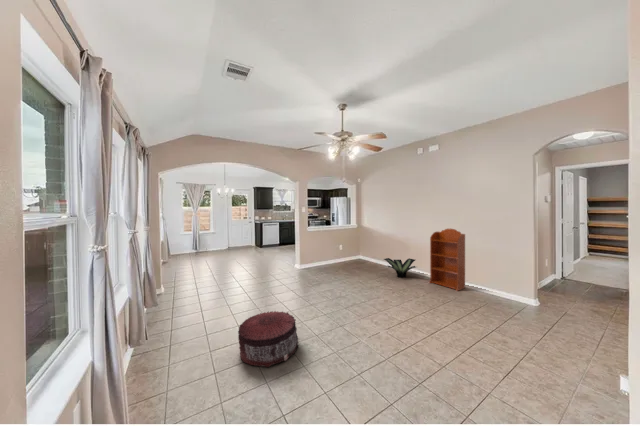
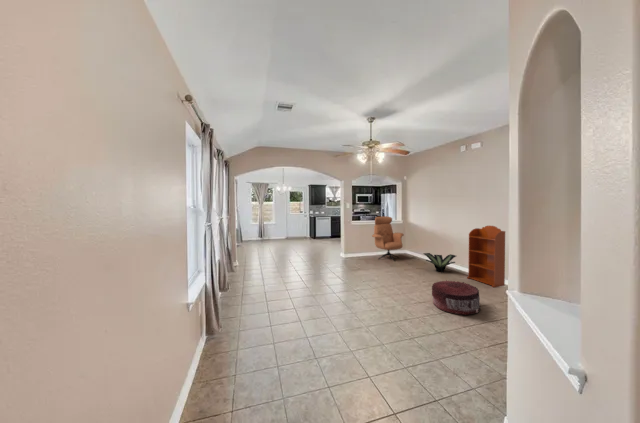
armchair: none [329,221,361,269] -> present [372,216,404,259]
pouf: present [238,311,299,367] -> present [432,280,480,315]

